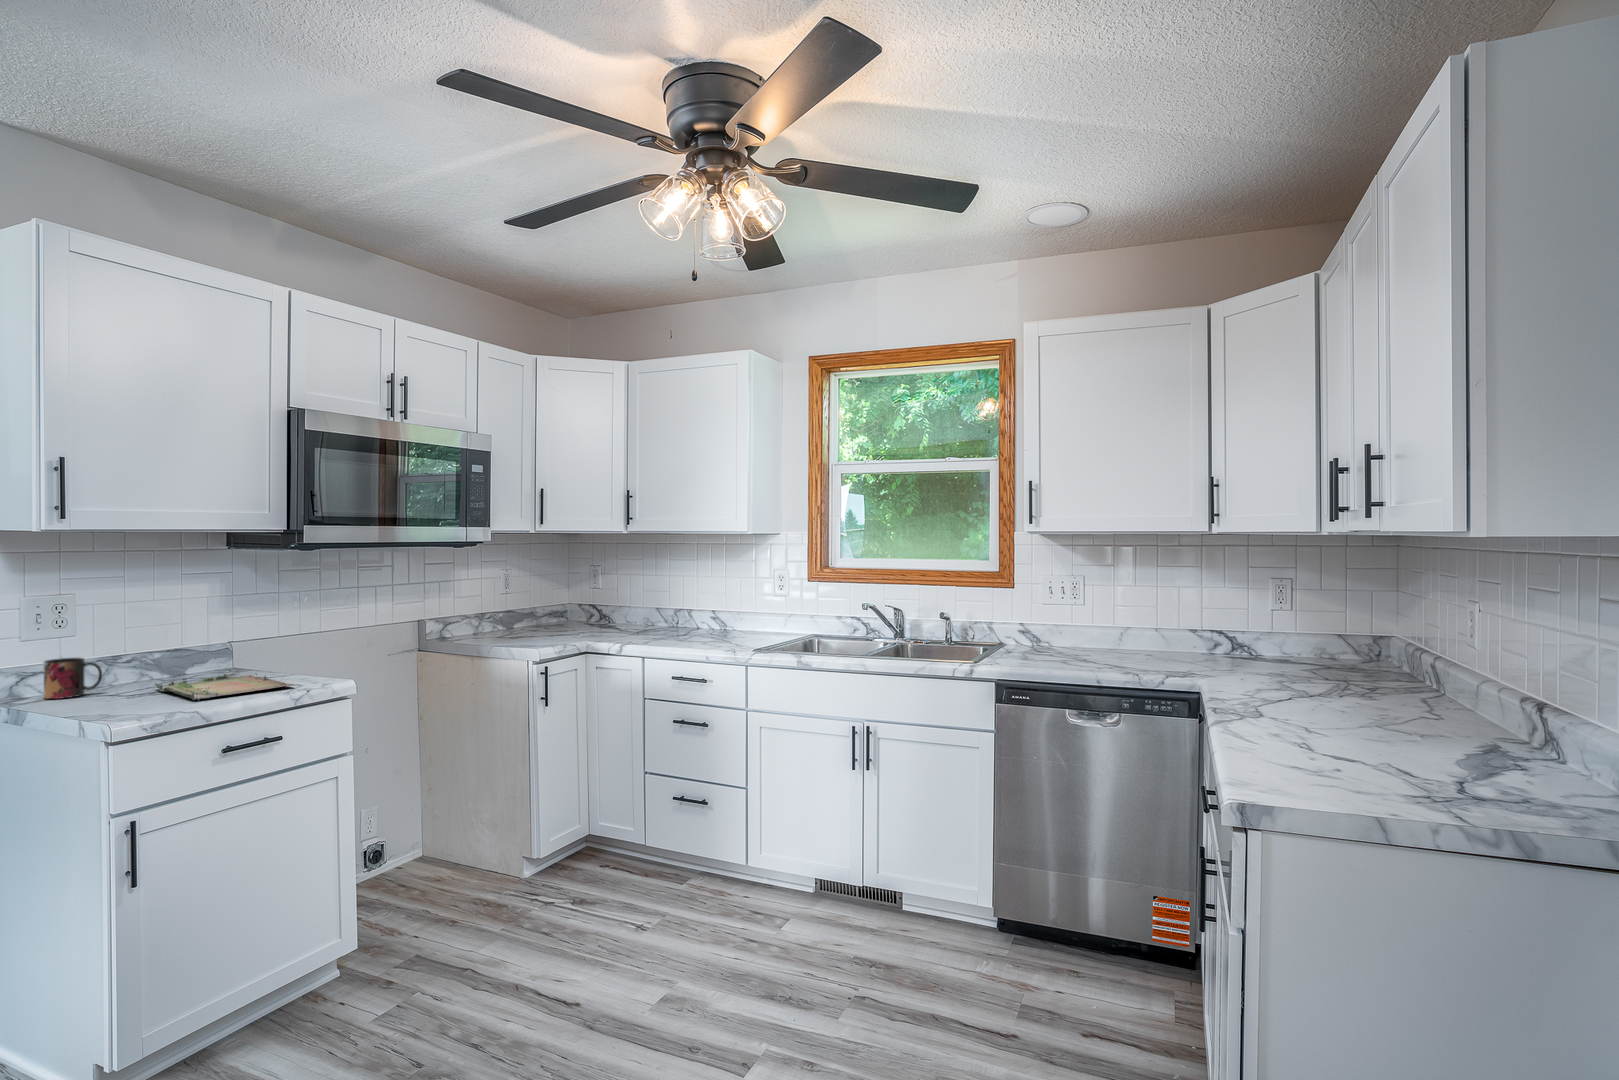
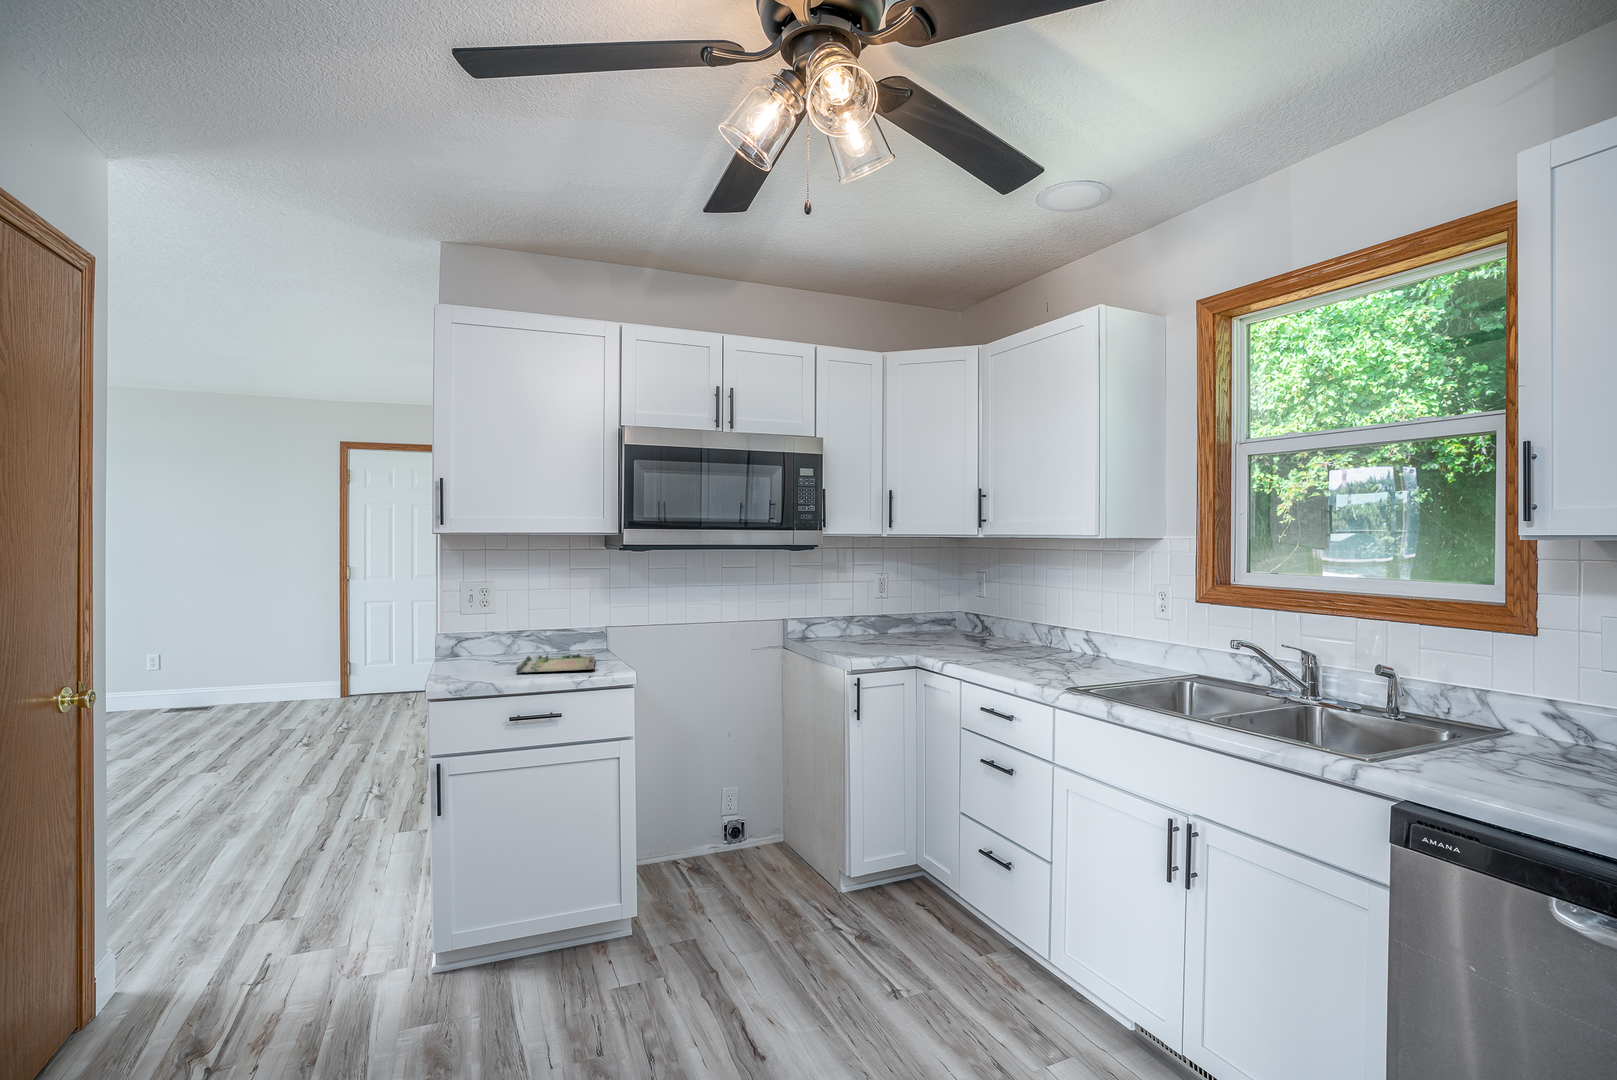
mug: present [43,658,102,699] -> none [468,630,503,660]

